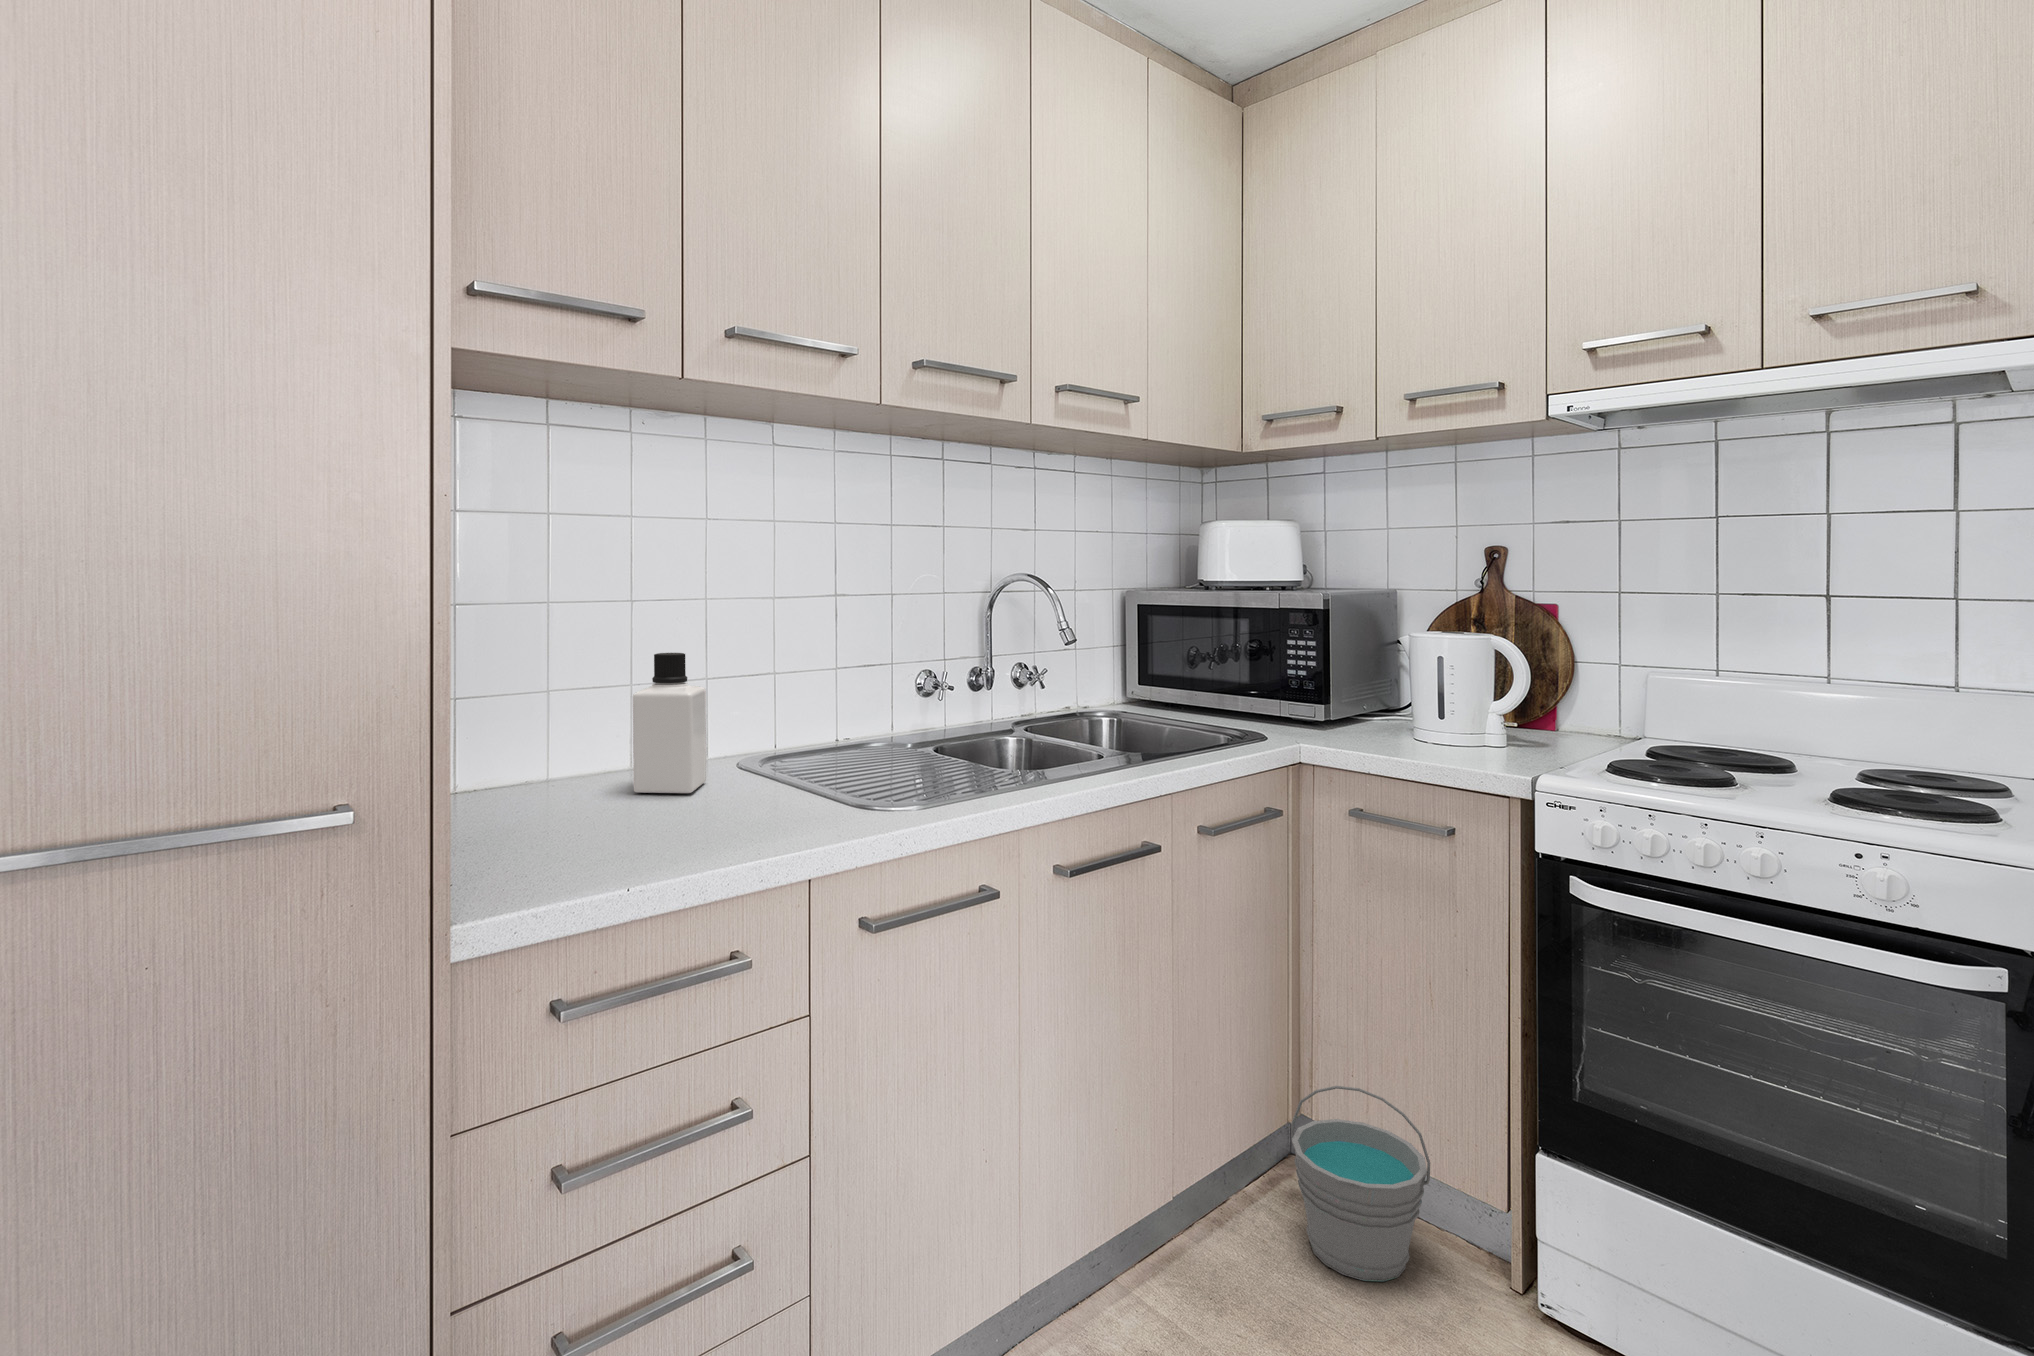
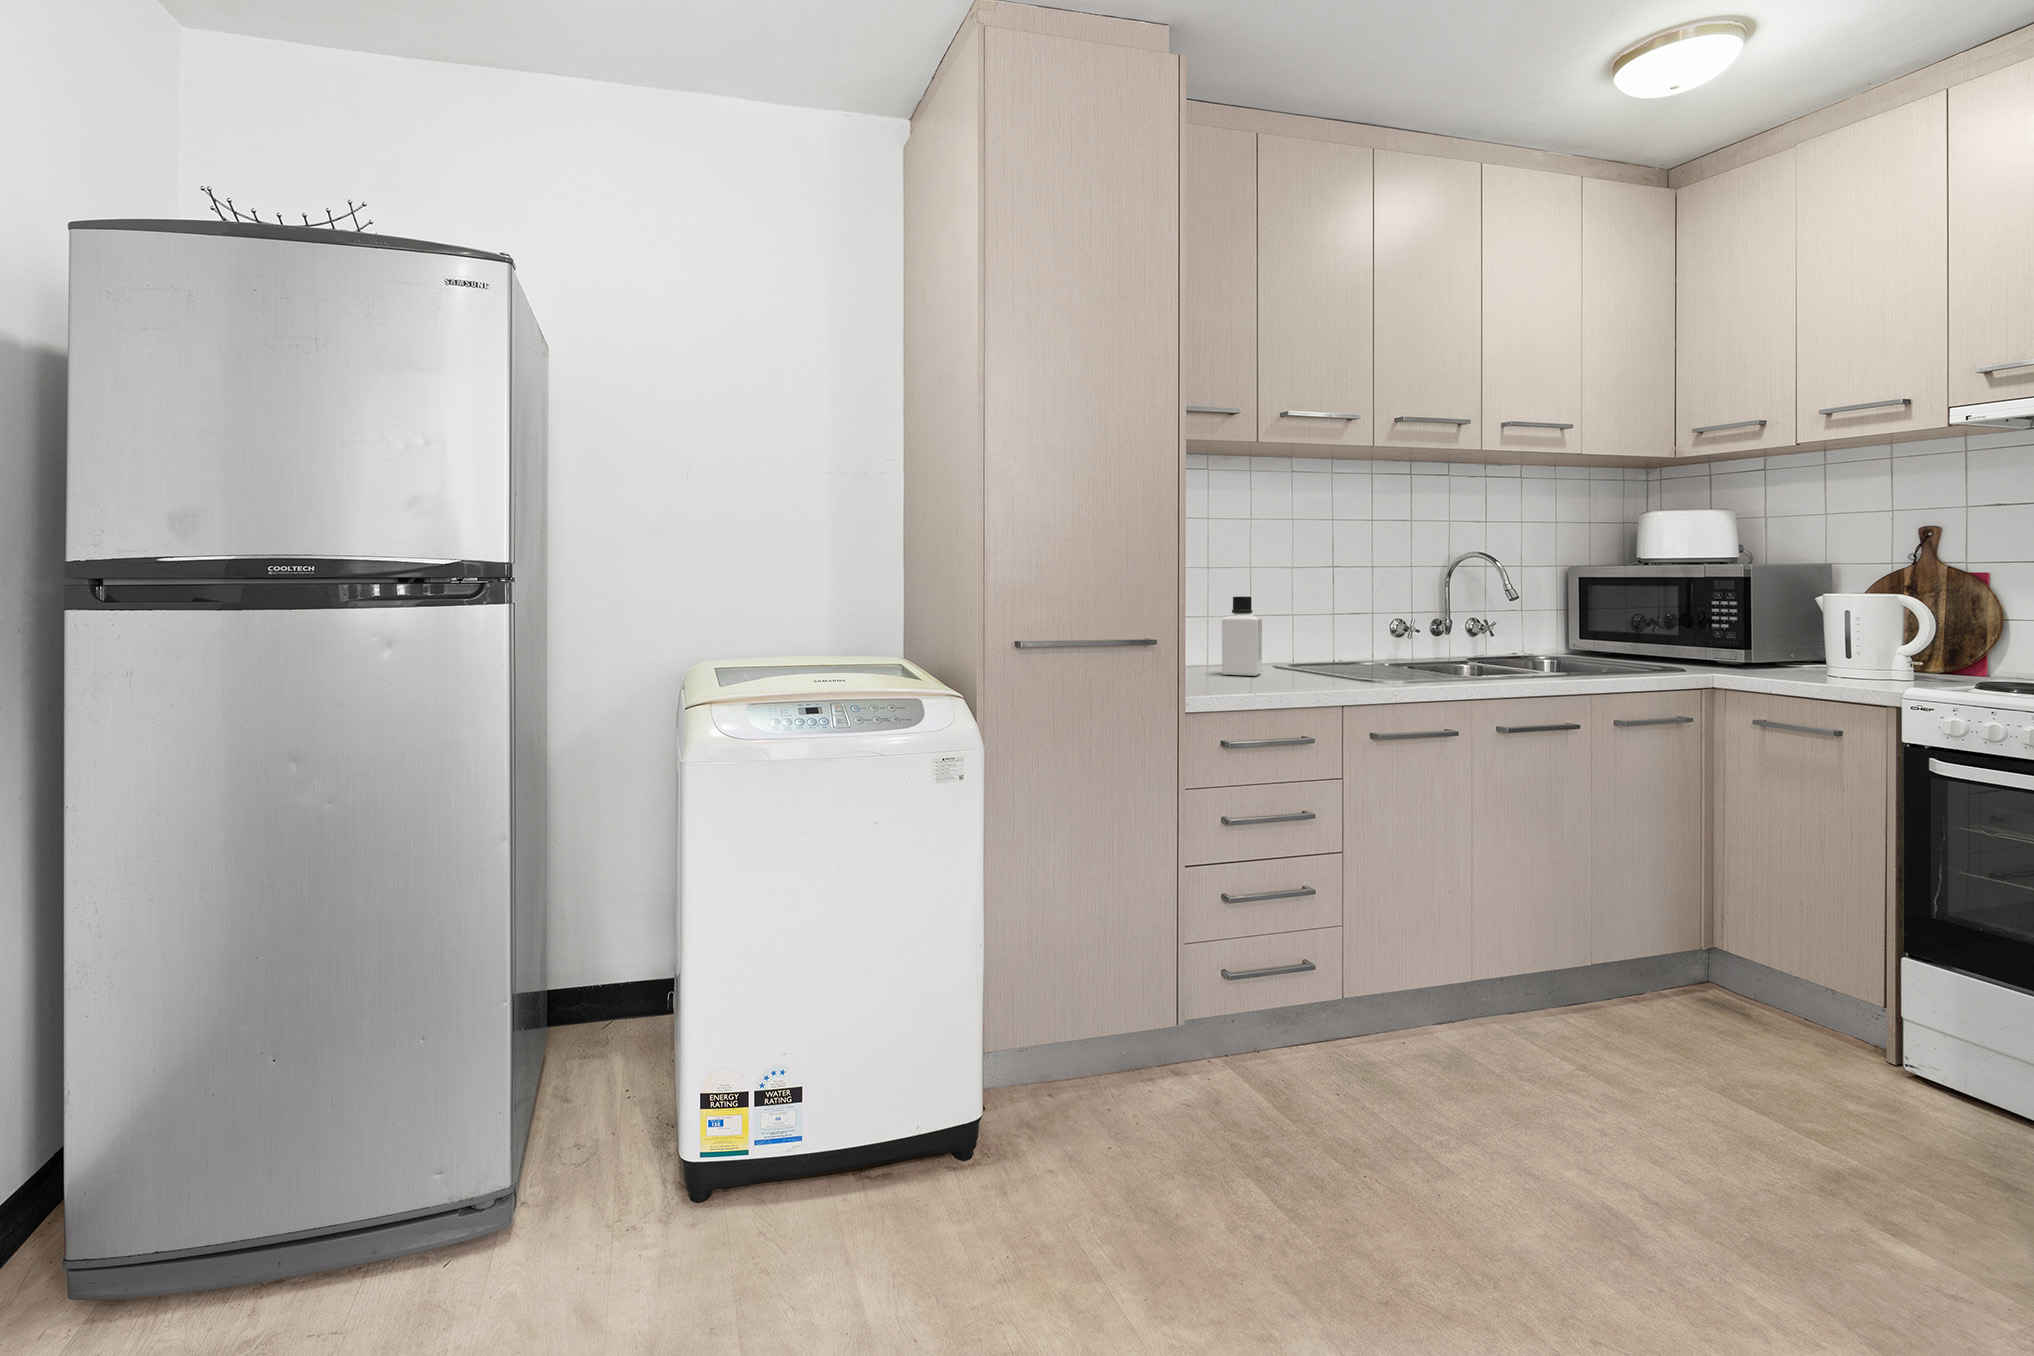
bucket: present [1291,1086,1430,1282] -> none [1694,914,1811,1049]

